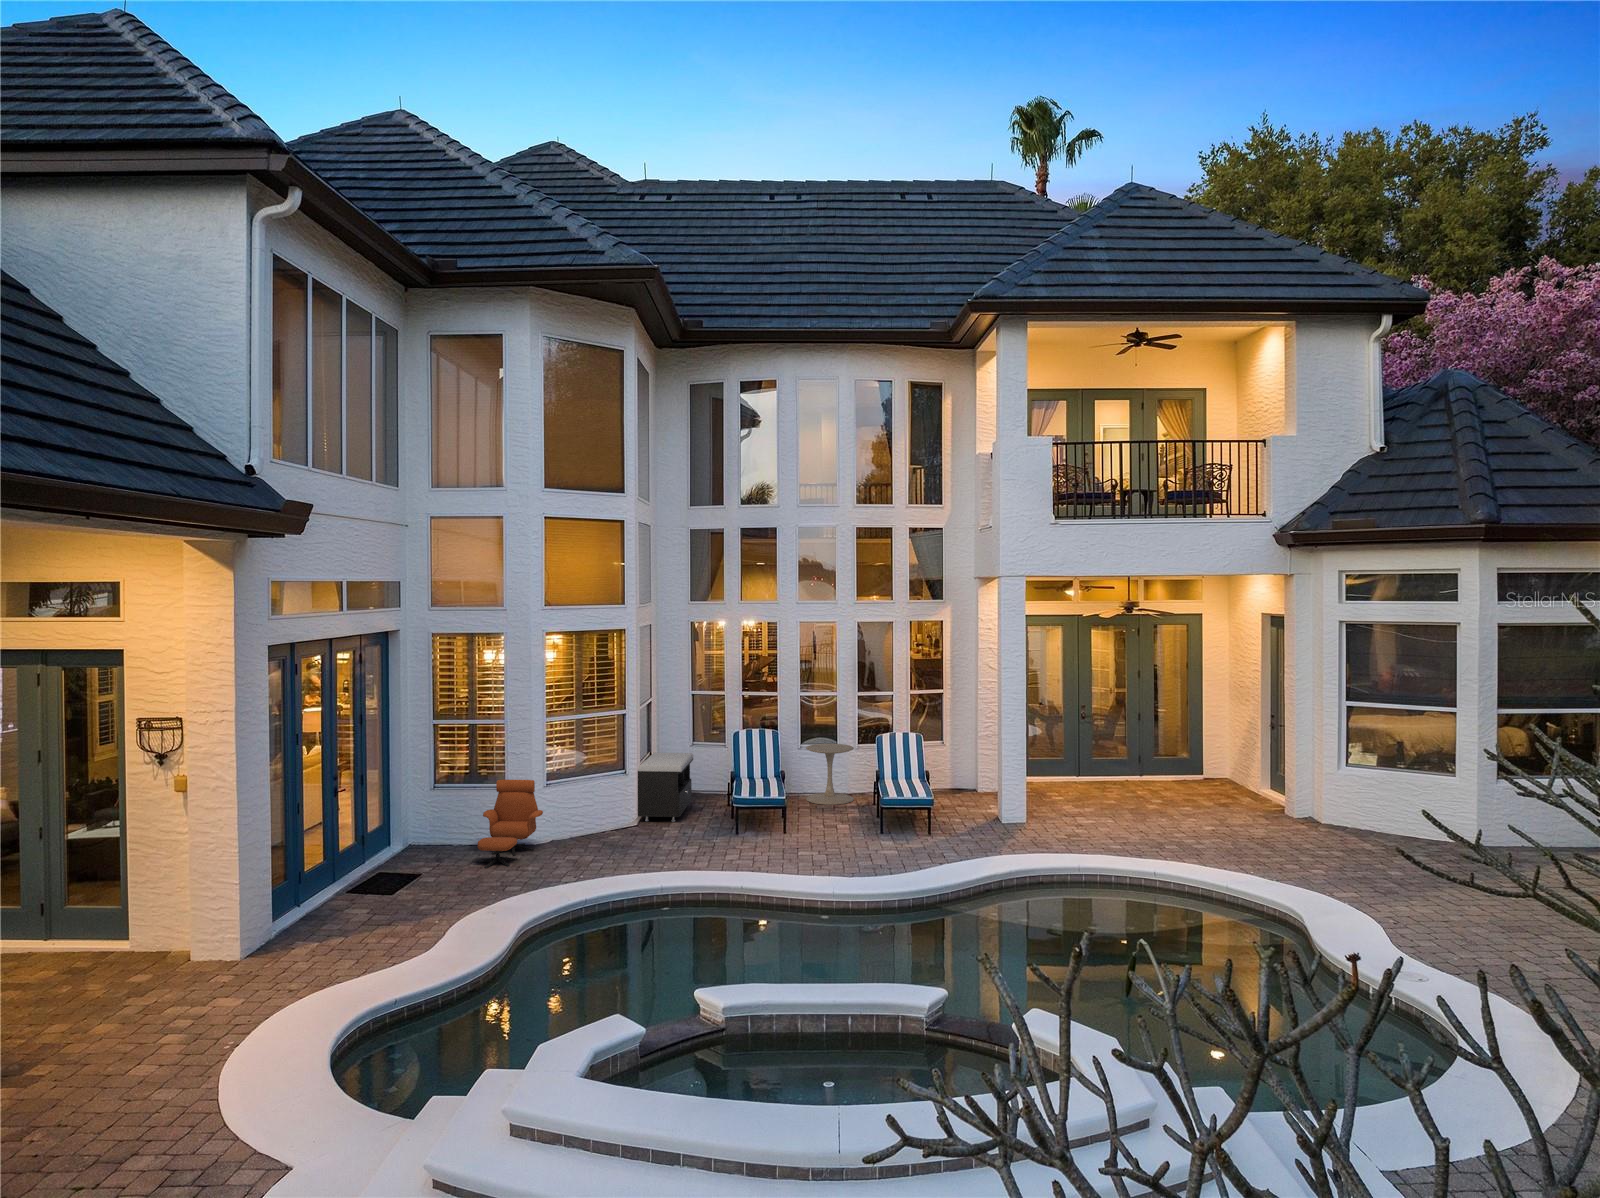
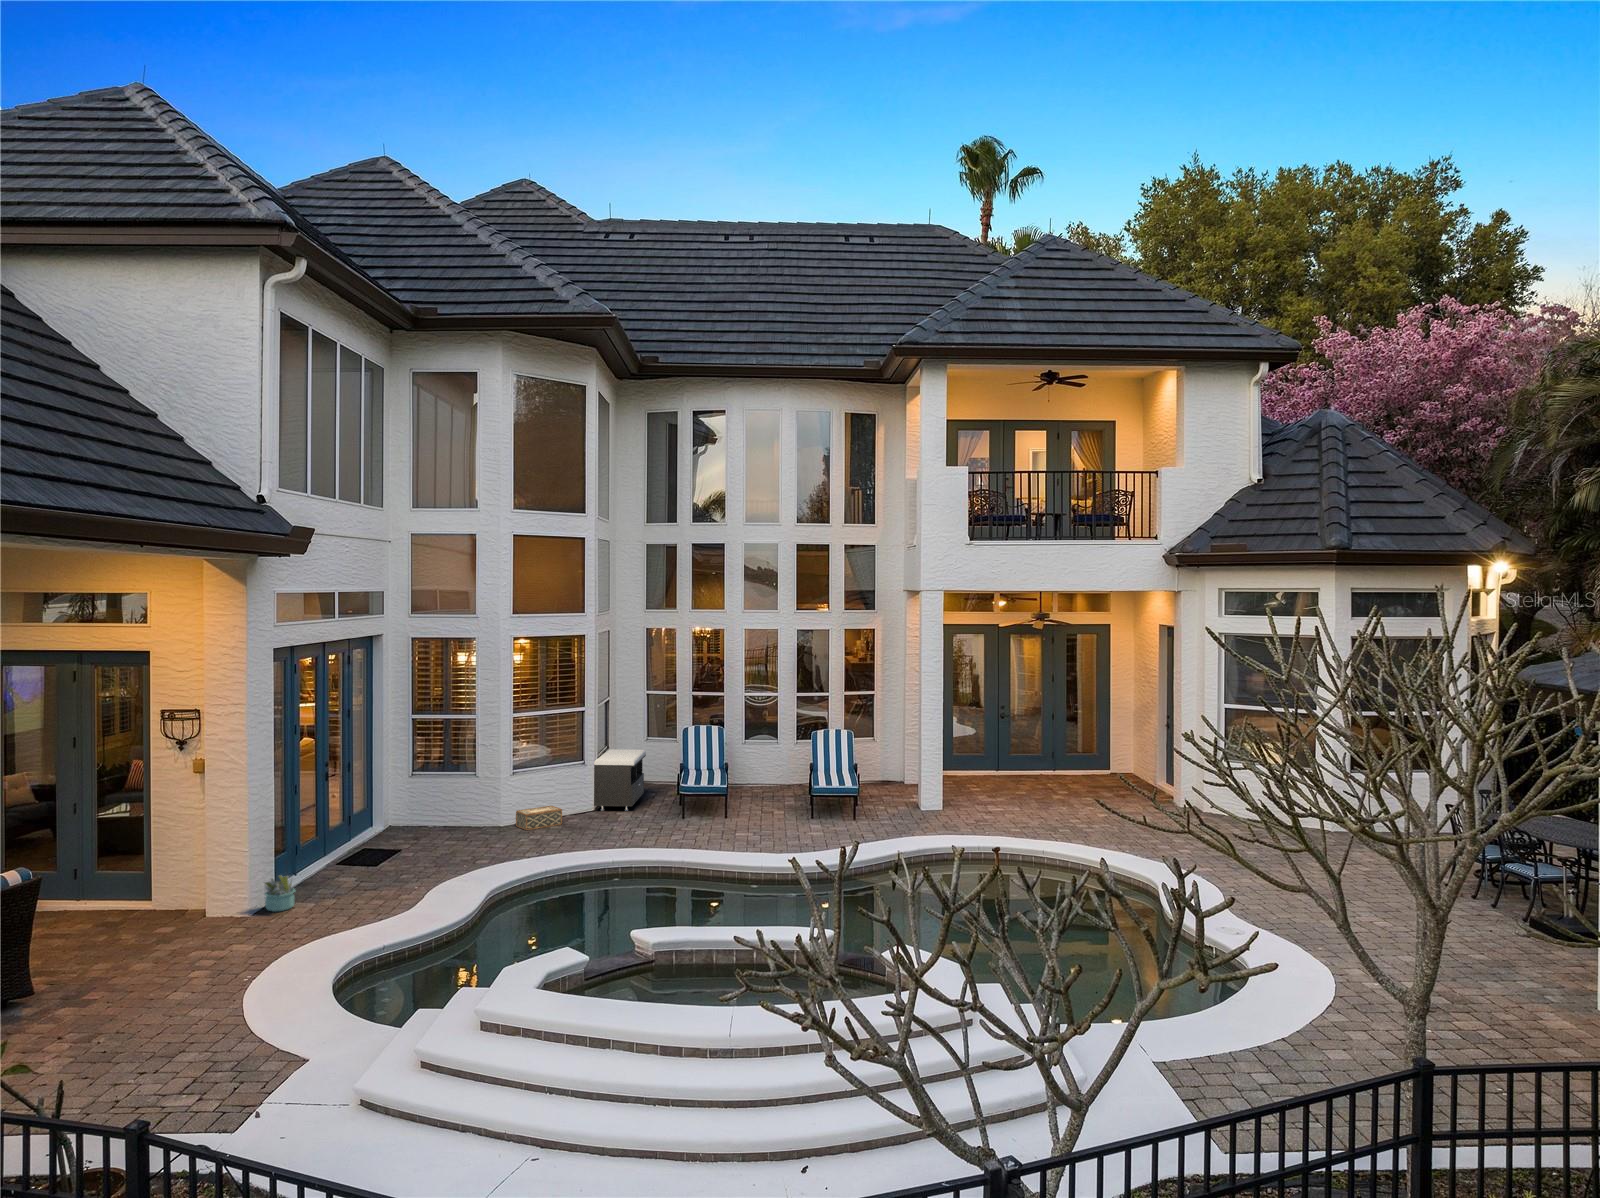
pedestal table: present [806,744,854,805] -> none [749,742,793,797]
lounge chair: present [478,779,543,868] -> none [450,770,509,847]
woven basket: none [552,817,603,846] -> present [516,806,562,830]
decorative plant: none [252,912,294,956] -> present [262,875,295,912]

